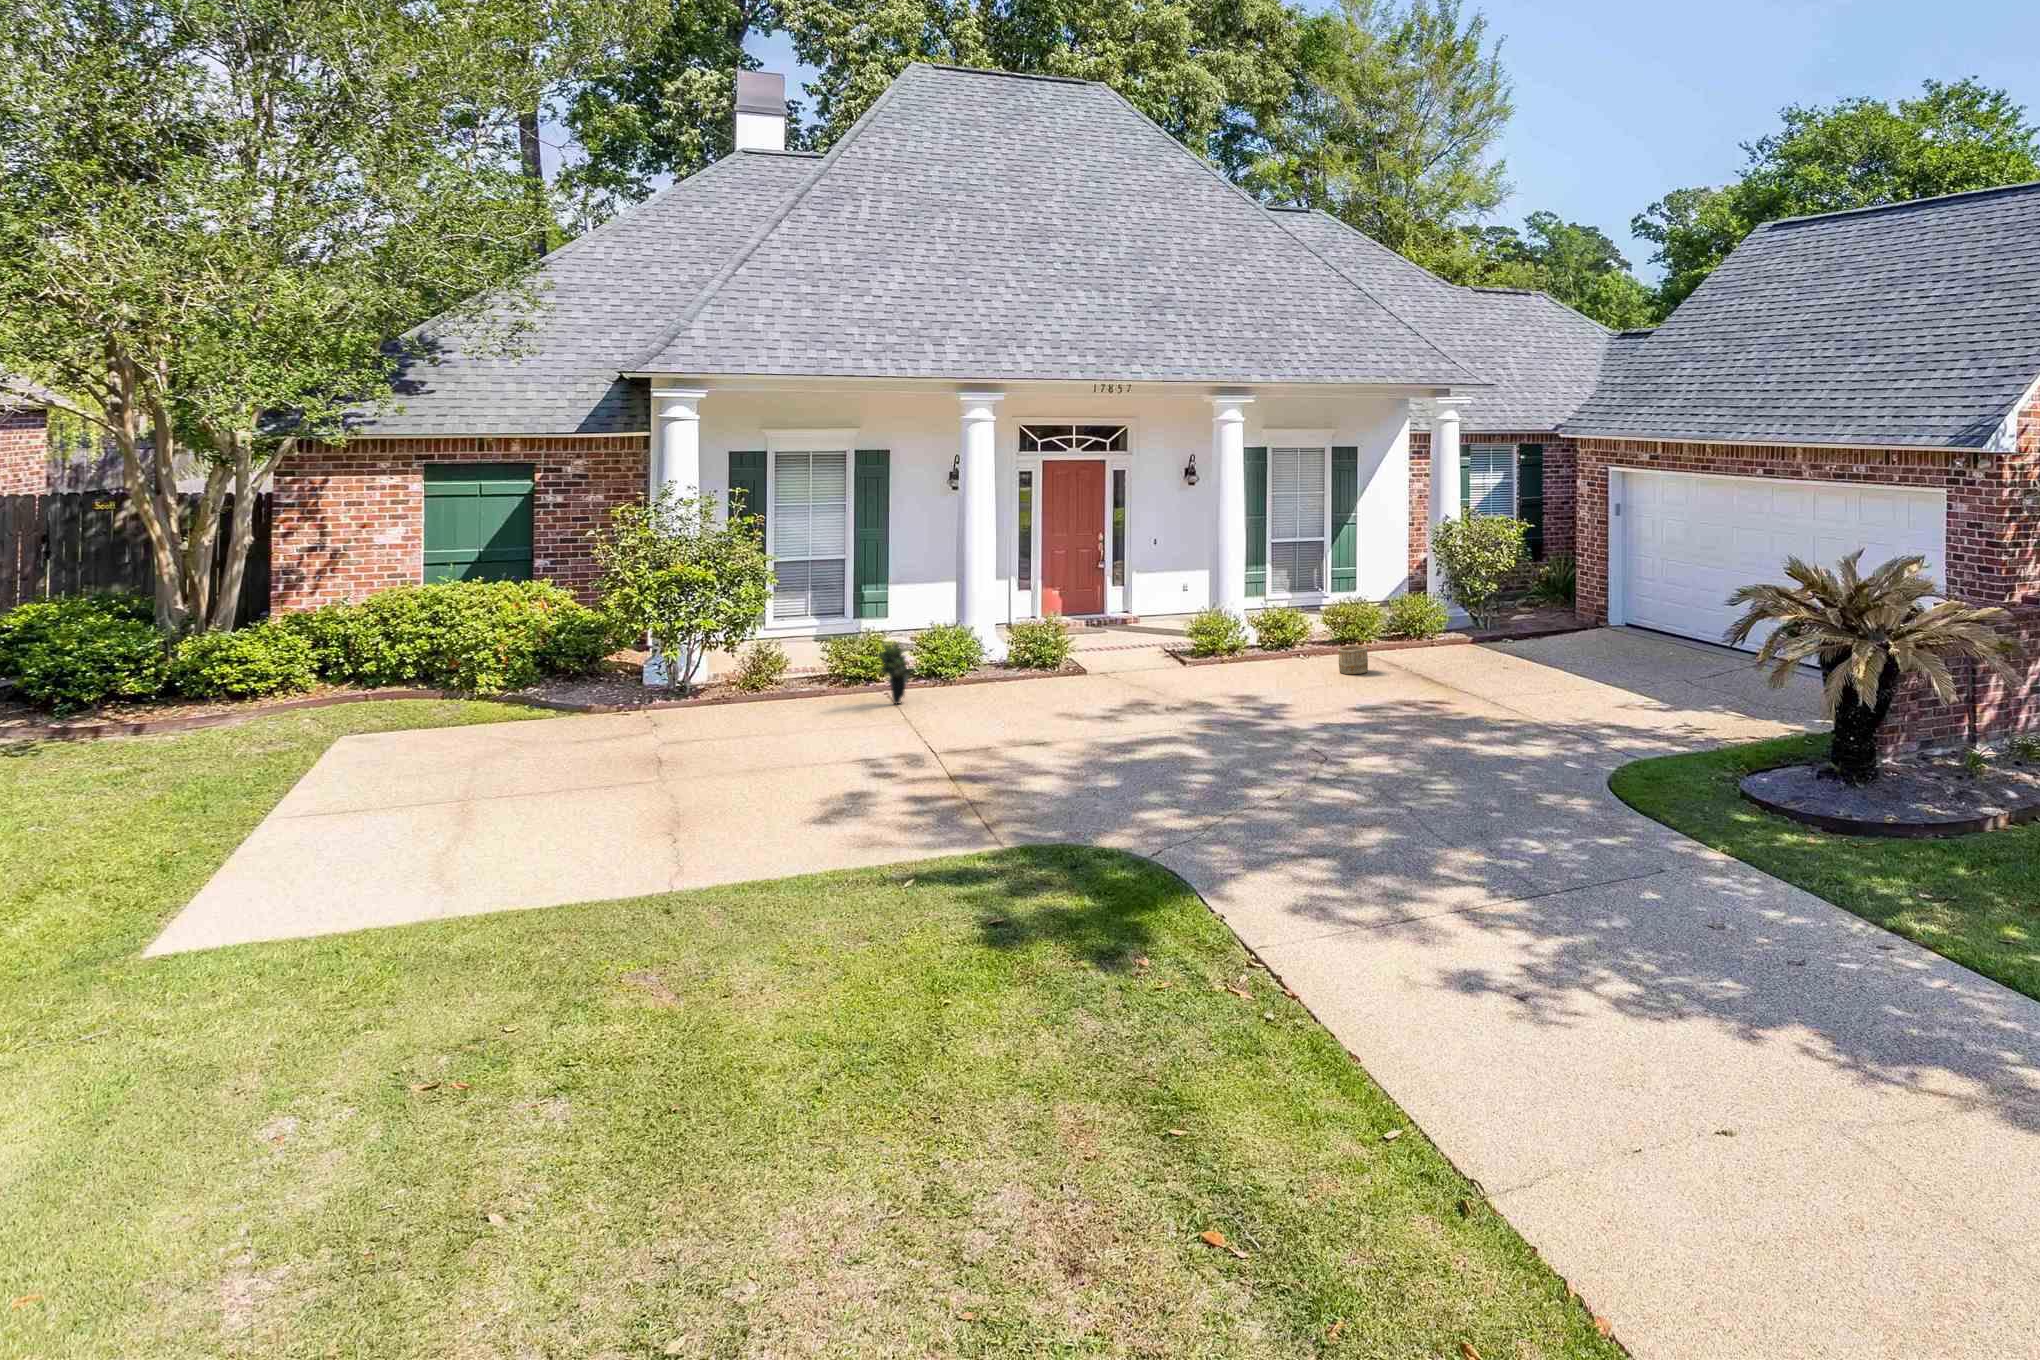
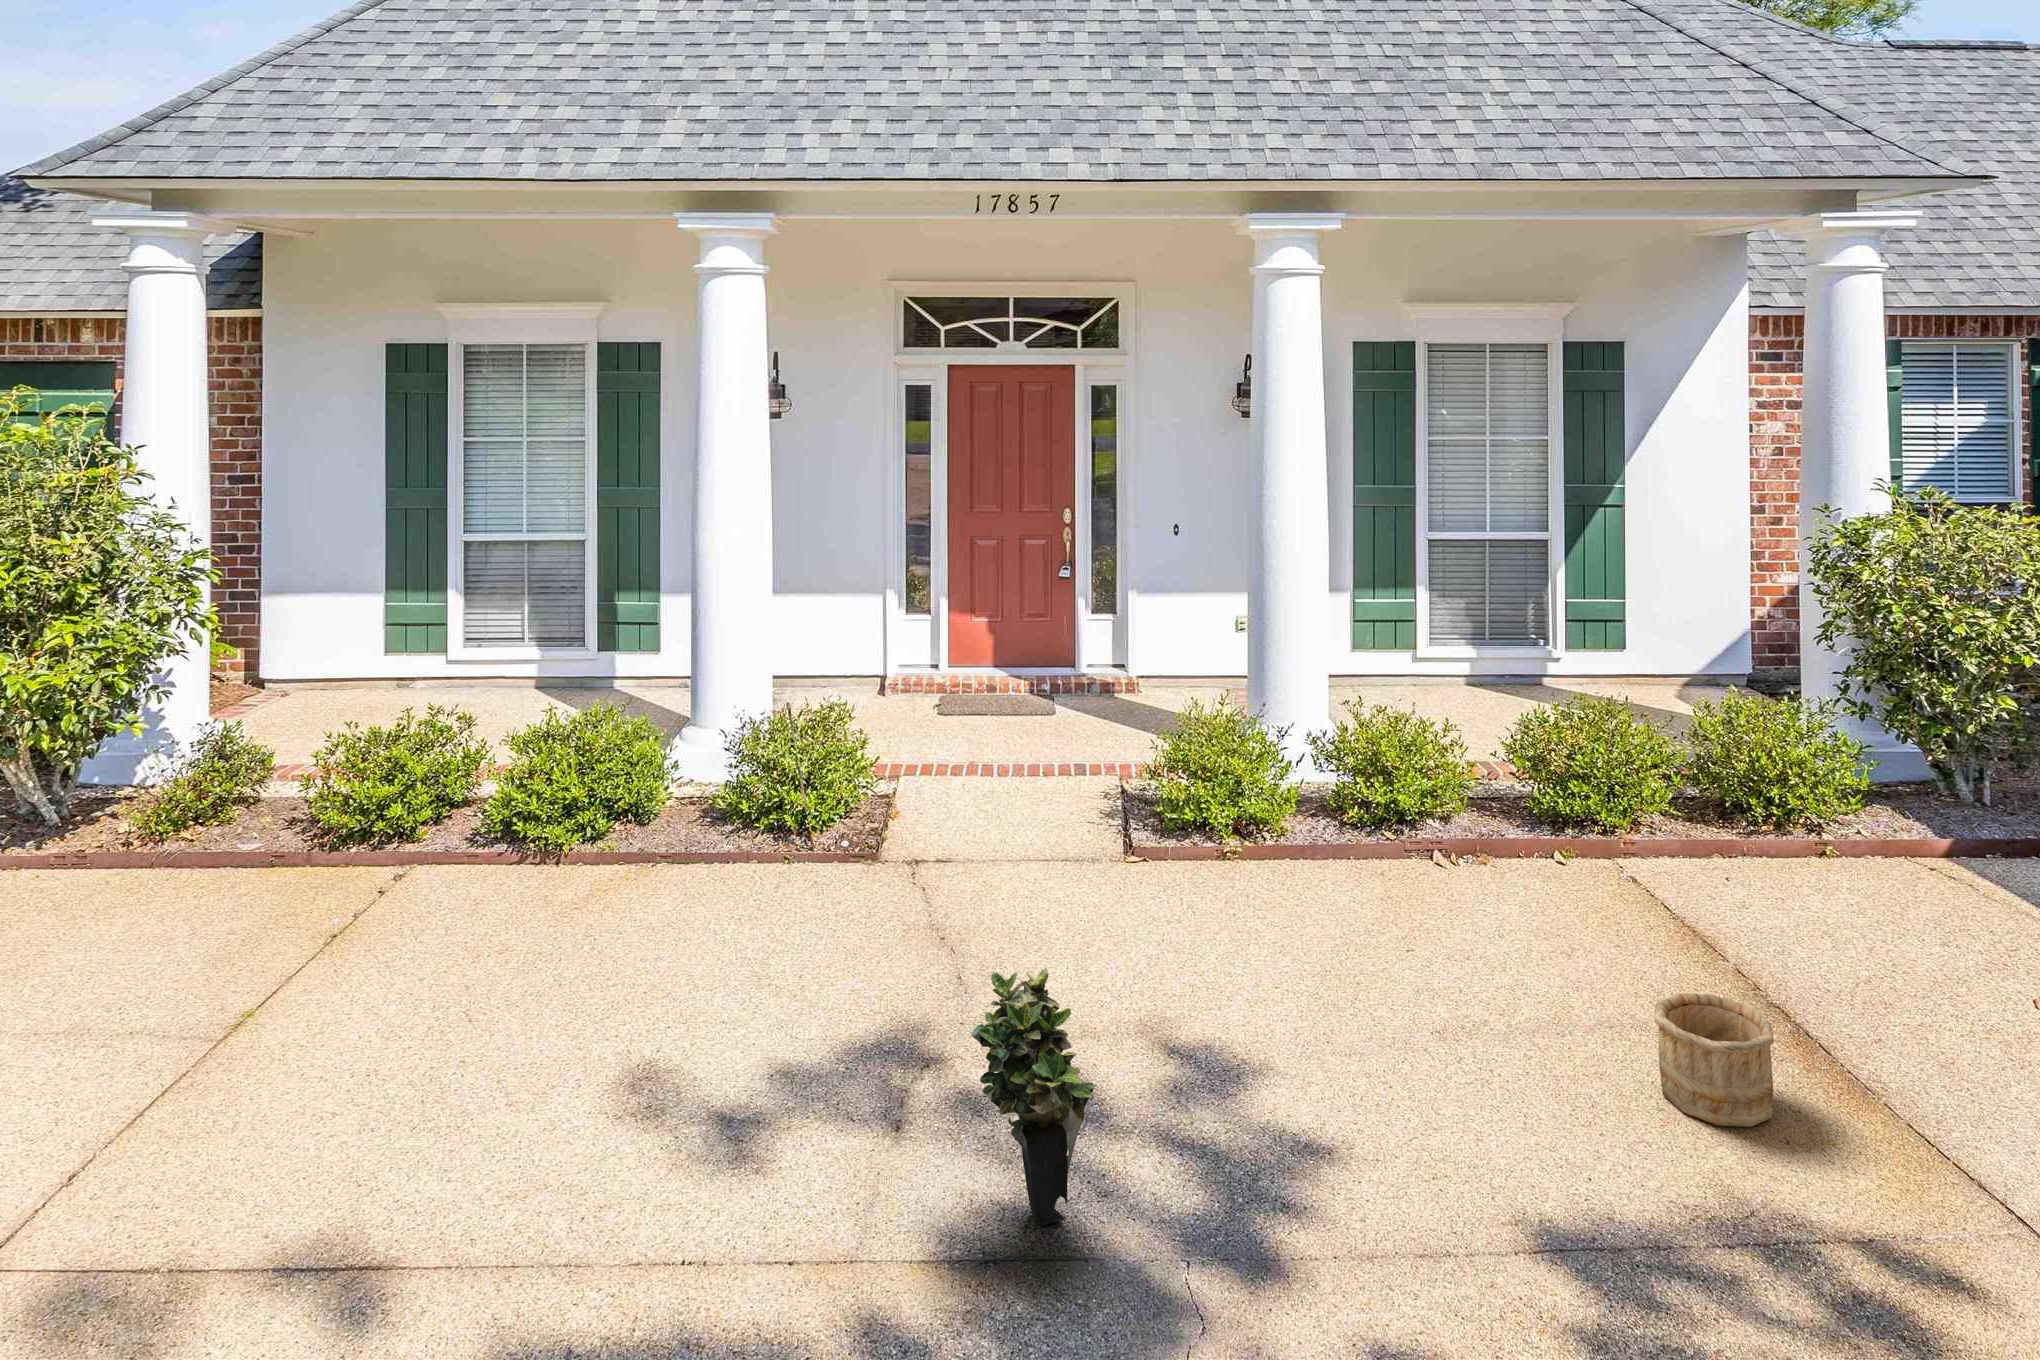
potted plant: present [878,641,912,704] -> present [971,968,1095,1226]

